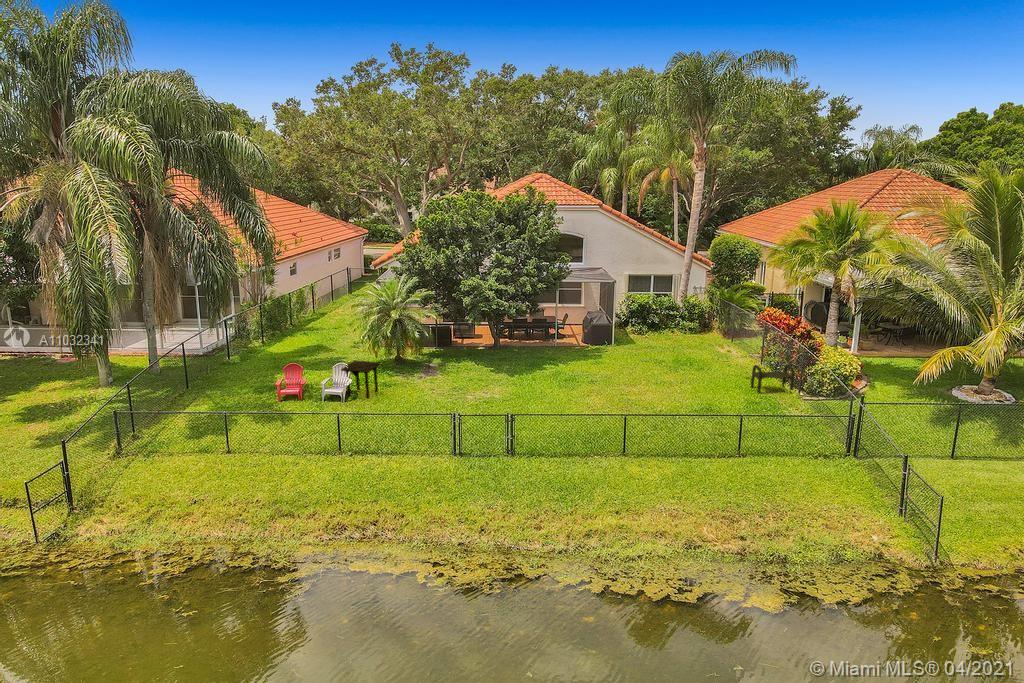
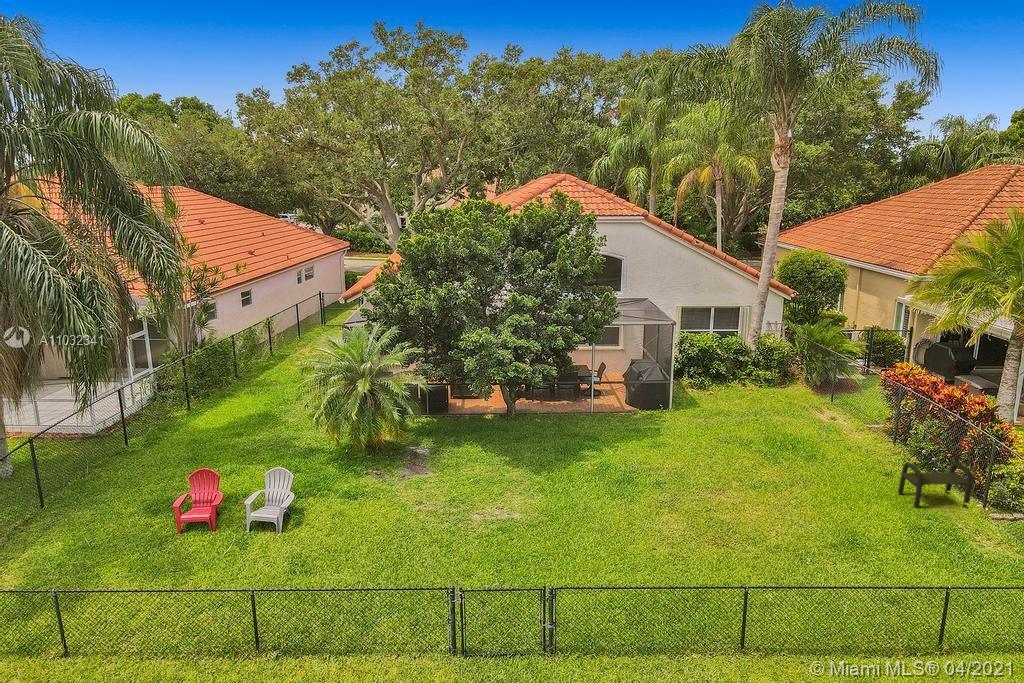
side table: present [341,360,380,398] -> none [276,461,339,525]

